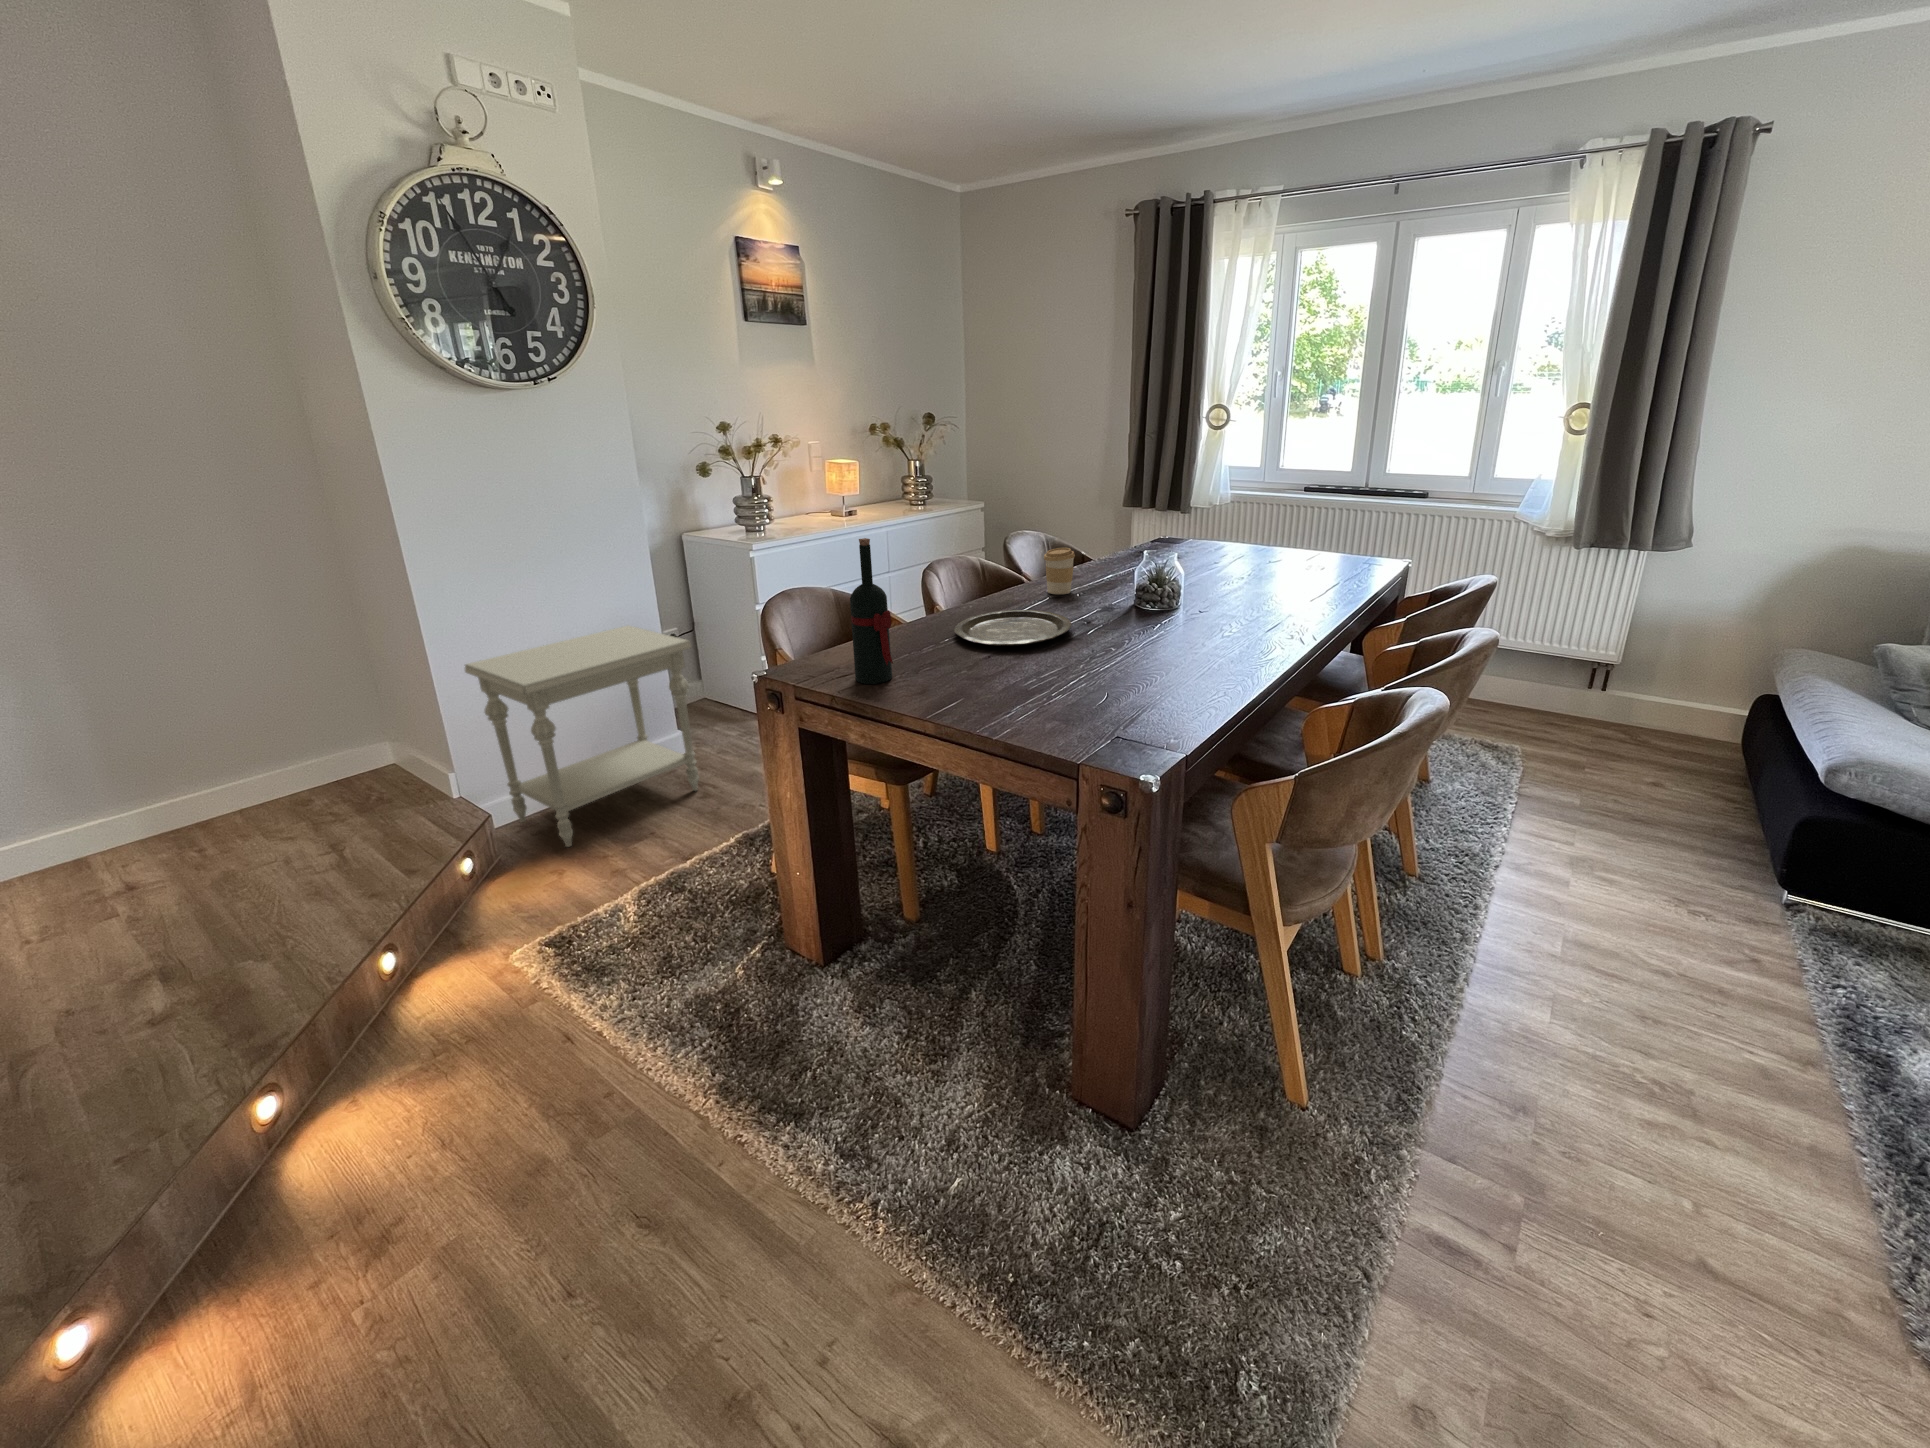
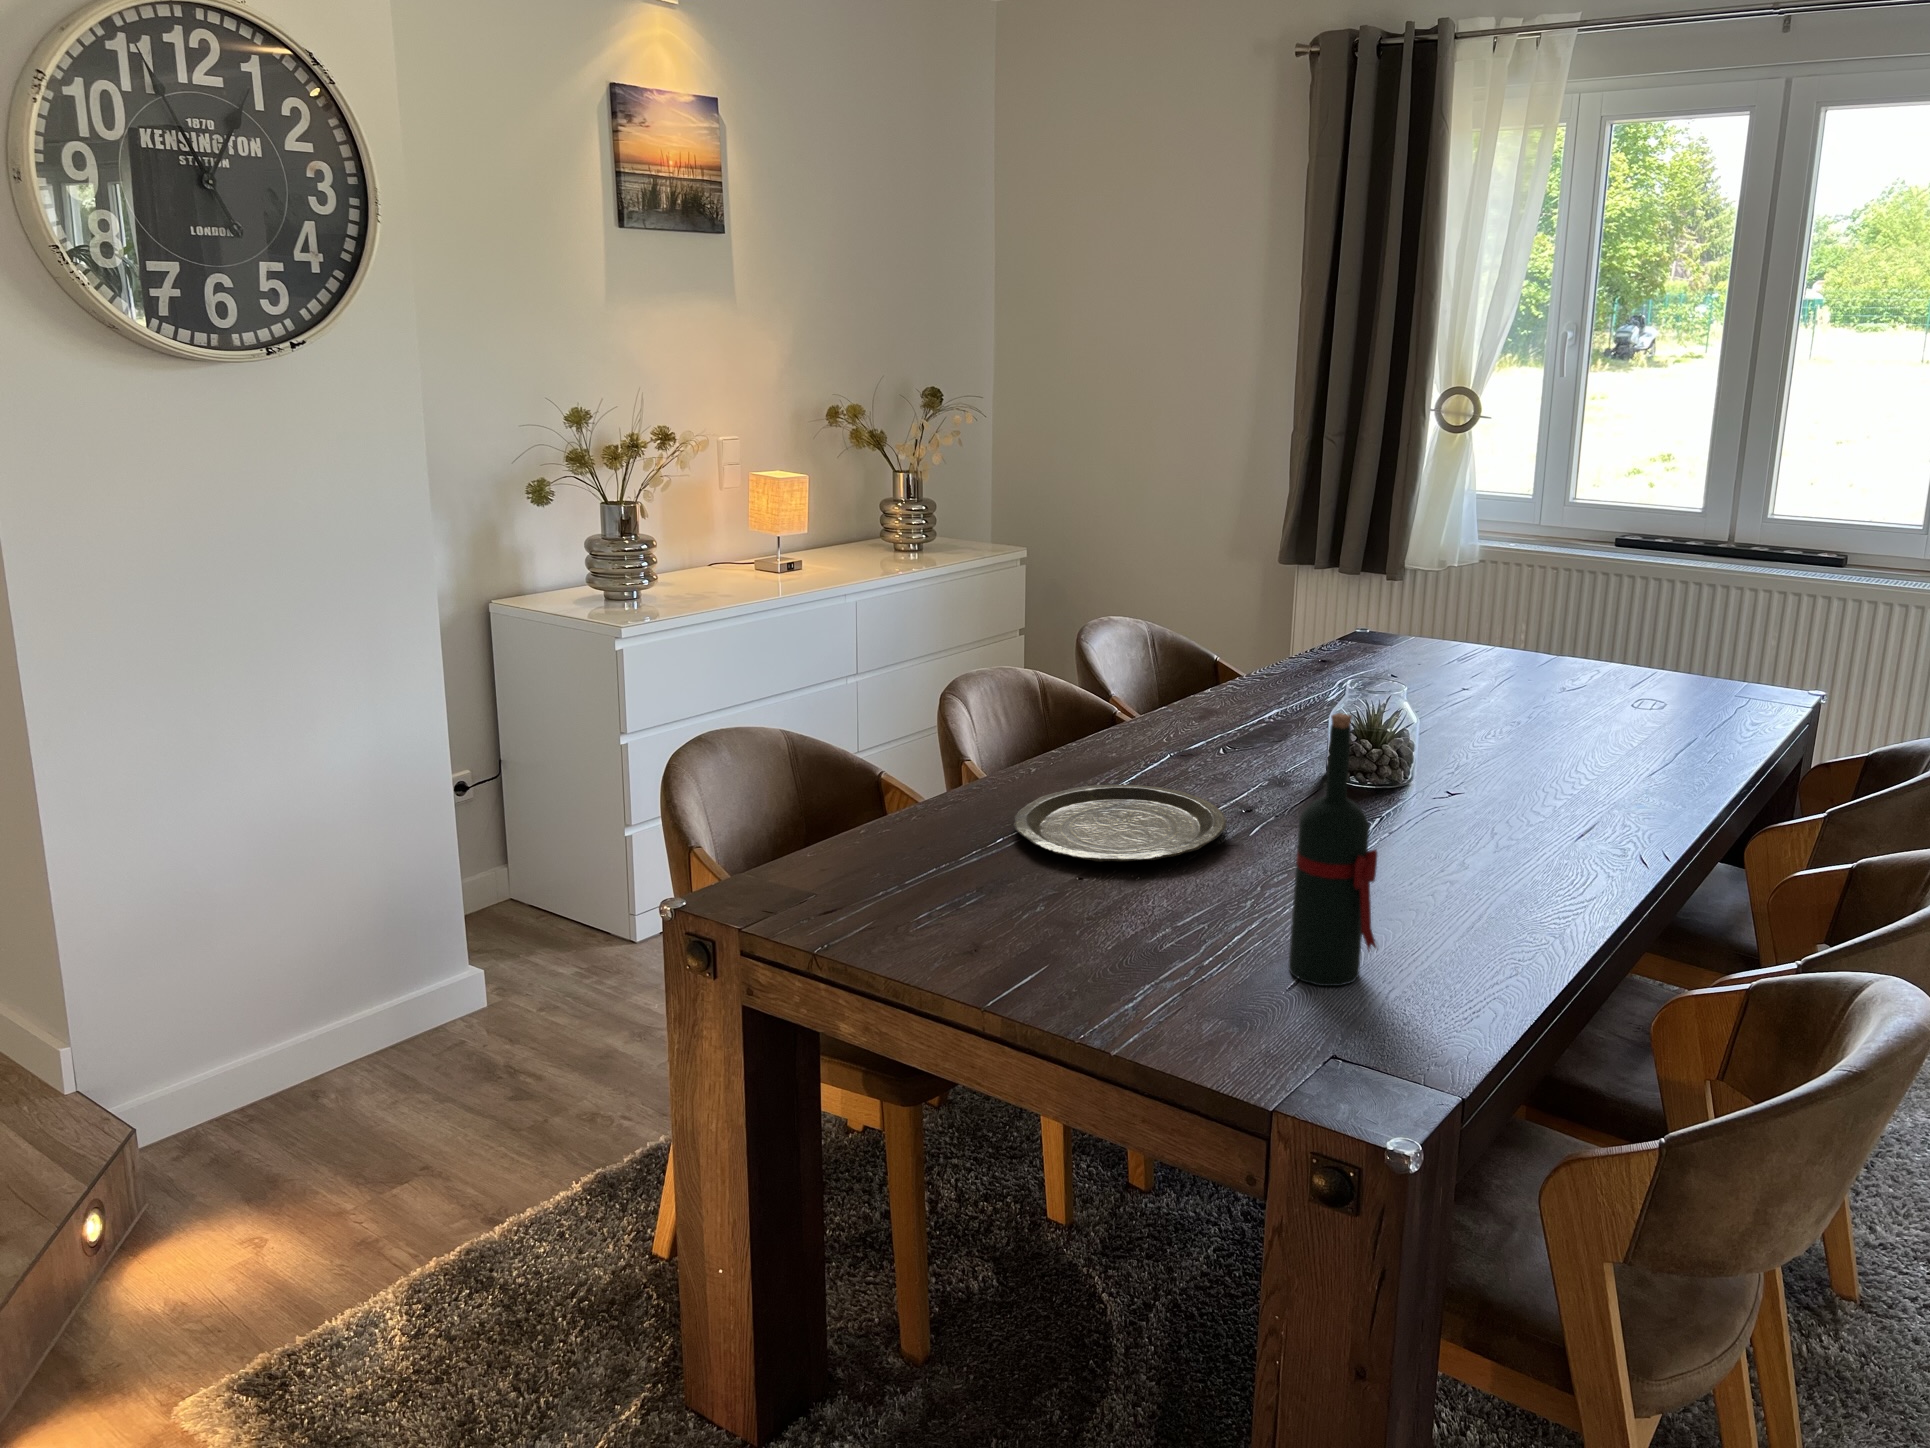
wine bottle: present [850,538,893,684] -> present [1289,713,1377,986]
coffee cup: present [1044,548,1075,594] -> none [1163,664,1220,749]
side table: present [465,625,699,847] -> none [101,771,506,1193]

